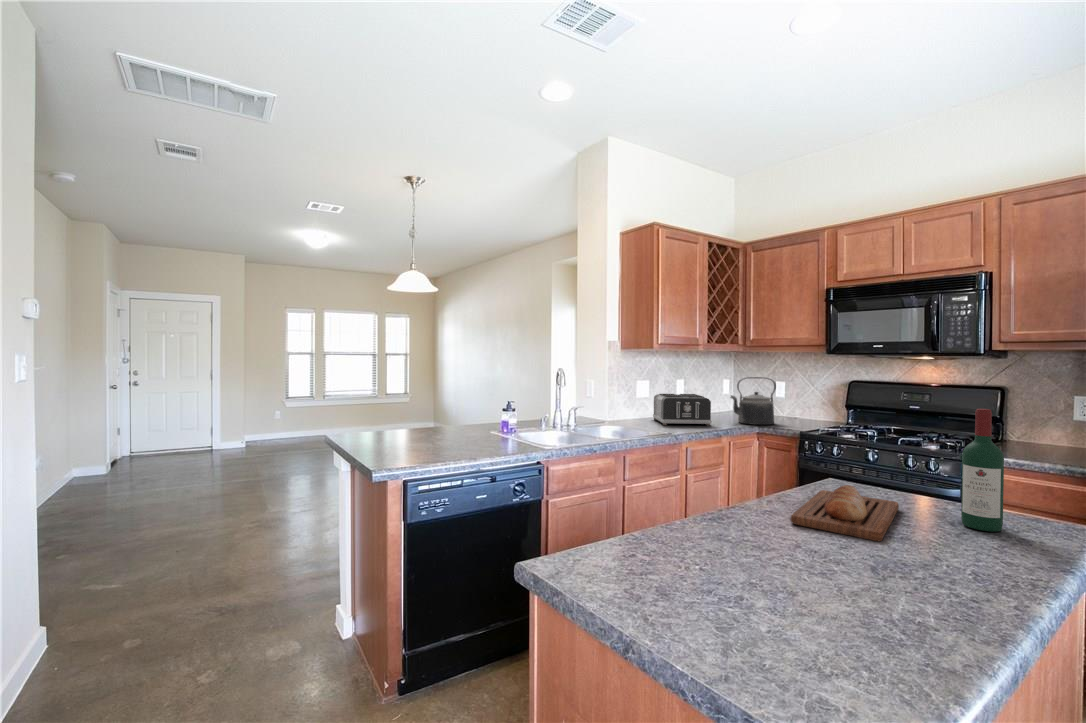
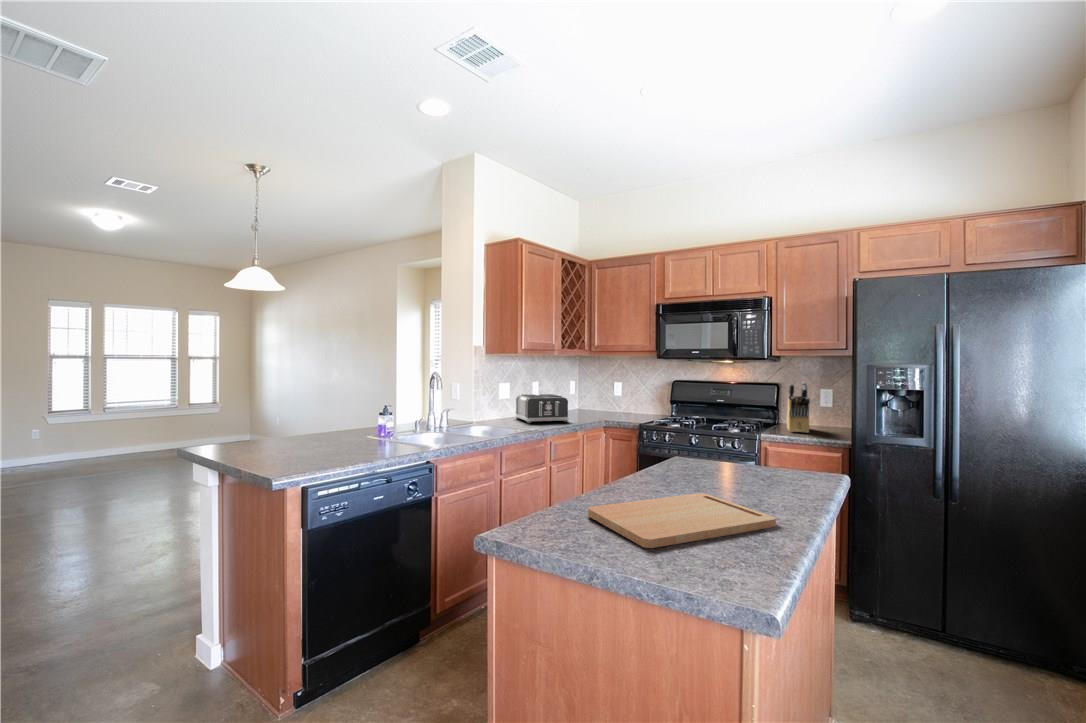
kettle: present [731,377,776,425] -> none [582,378,619,420]
knife block: none [1018,386,1056,457] -> present [787,382,810,433]
wine bottle: present [961,409,1004,532] -> none [767,398,792,482]
bread loaf: present [791,485,899,541] -> none [663,459,728,494]
cutting board: none [665,537,952,617] -> present [588,493,776,548]

